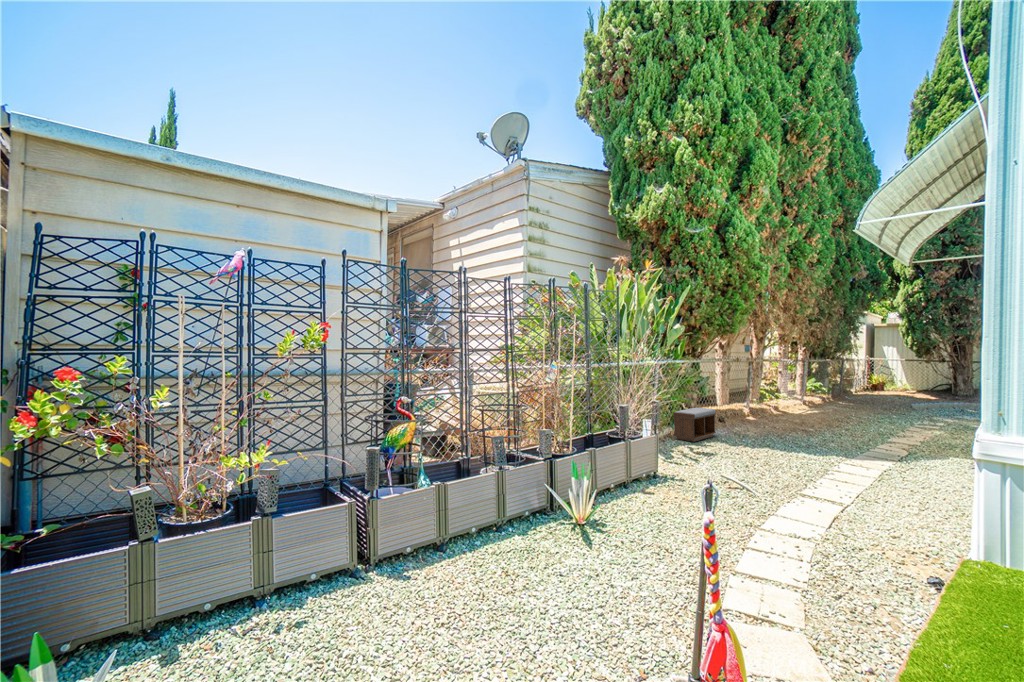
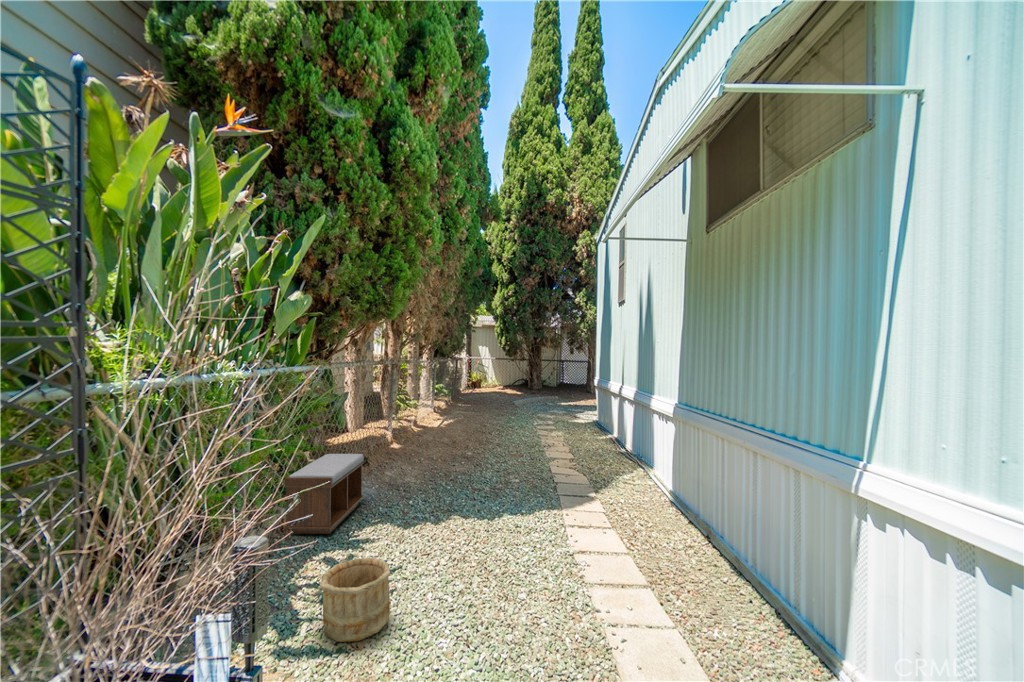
wooden bucket: none [682,439,710,464] -> present [320,558,391,642]

